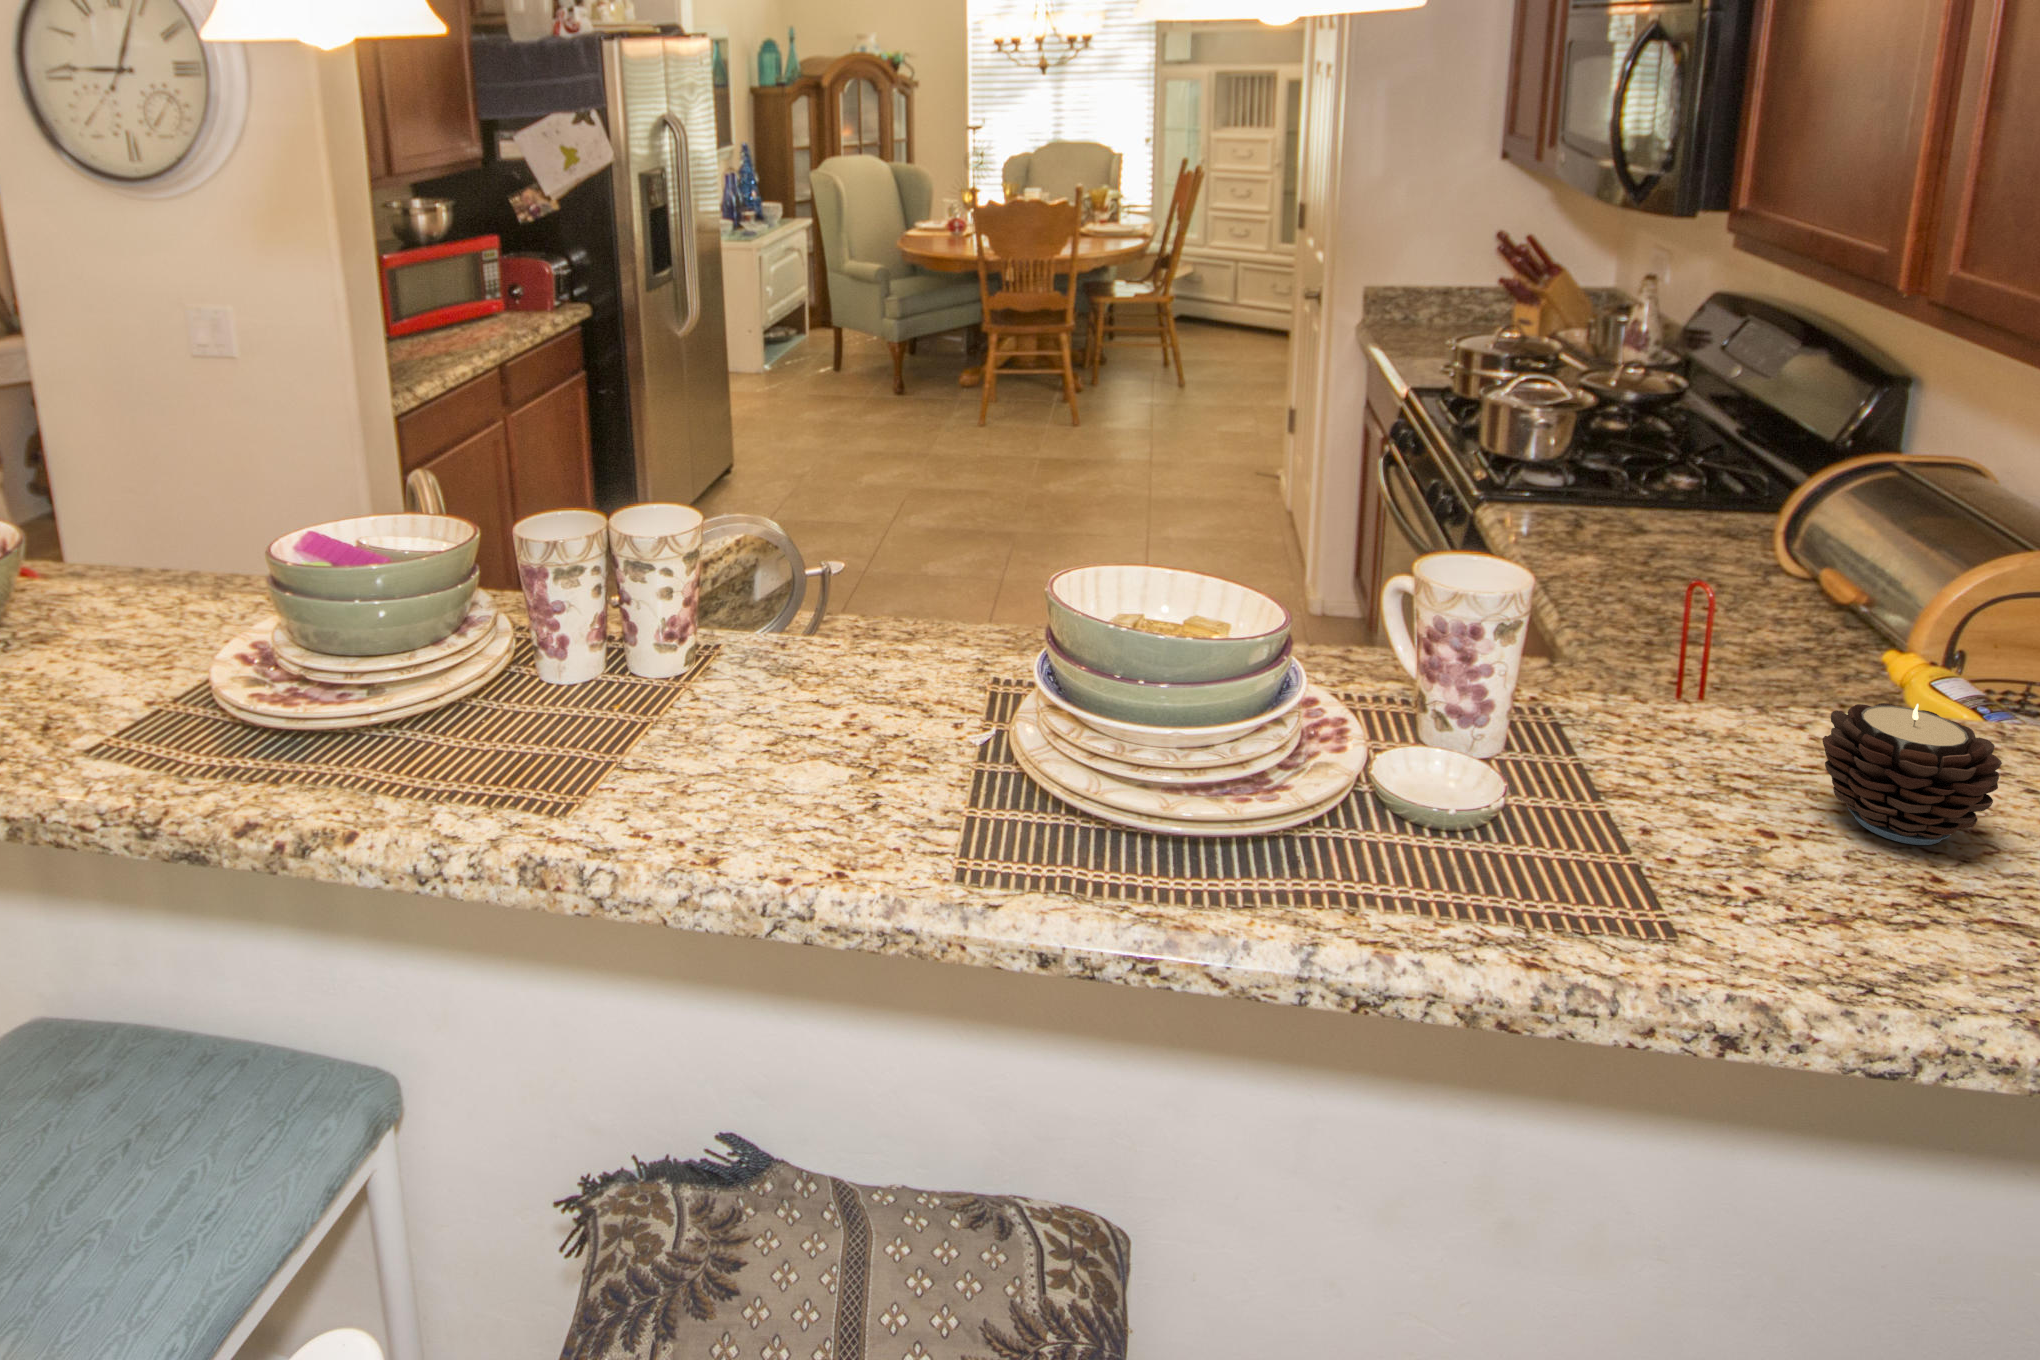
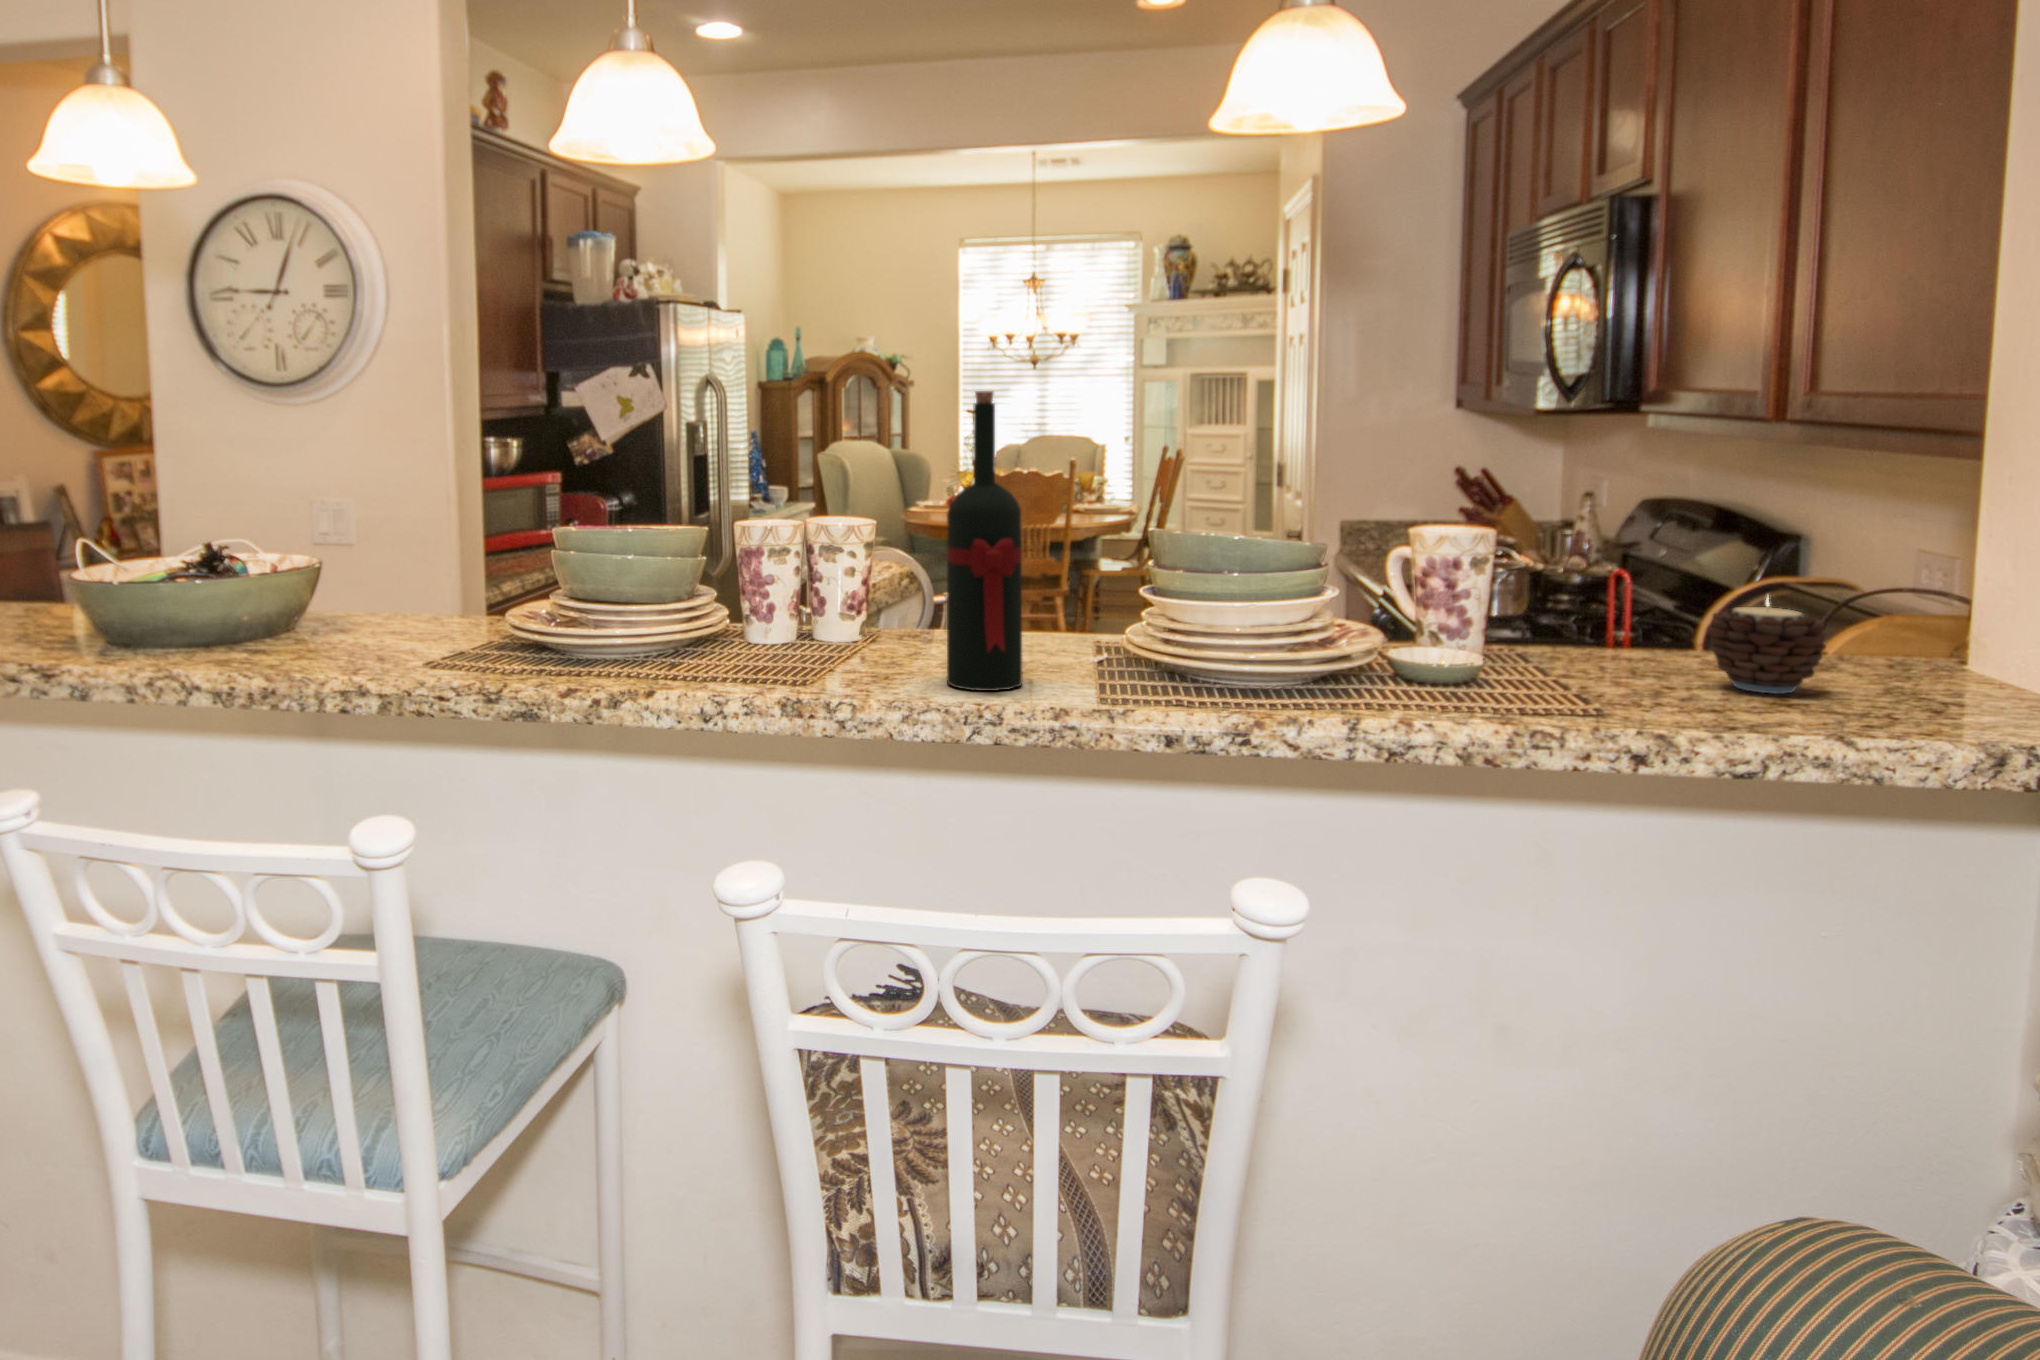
wine bottle: none [756,412,868,826] -> present [947,391,1022,691]

